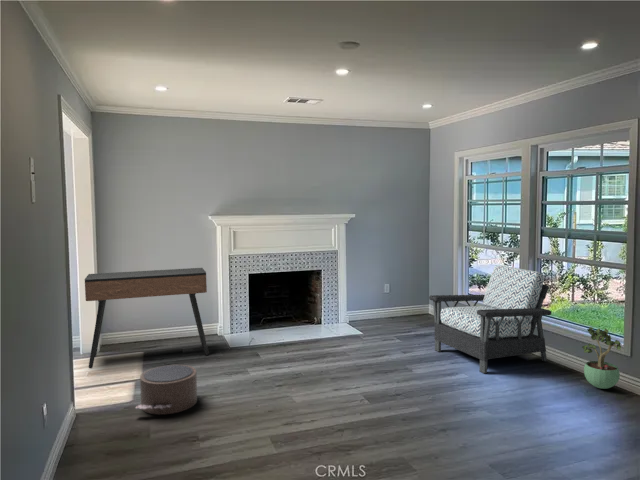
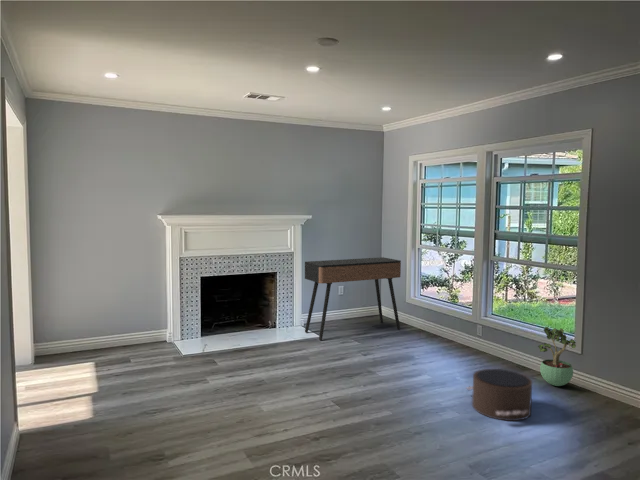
armchair: present [429,265,551,374] -> none [389,268,507,375]
console table: present [85,268,209,368] -> present [305,257,401,340]
pouf: present [136,365,197,414] -> present [467,369,532,421]

